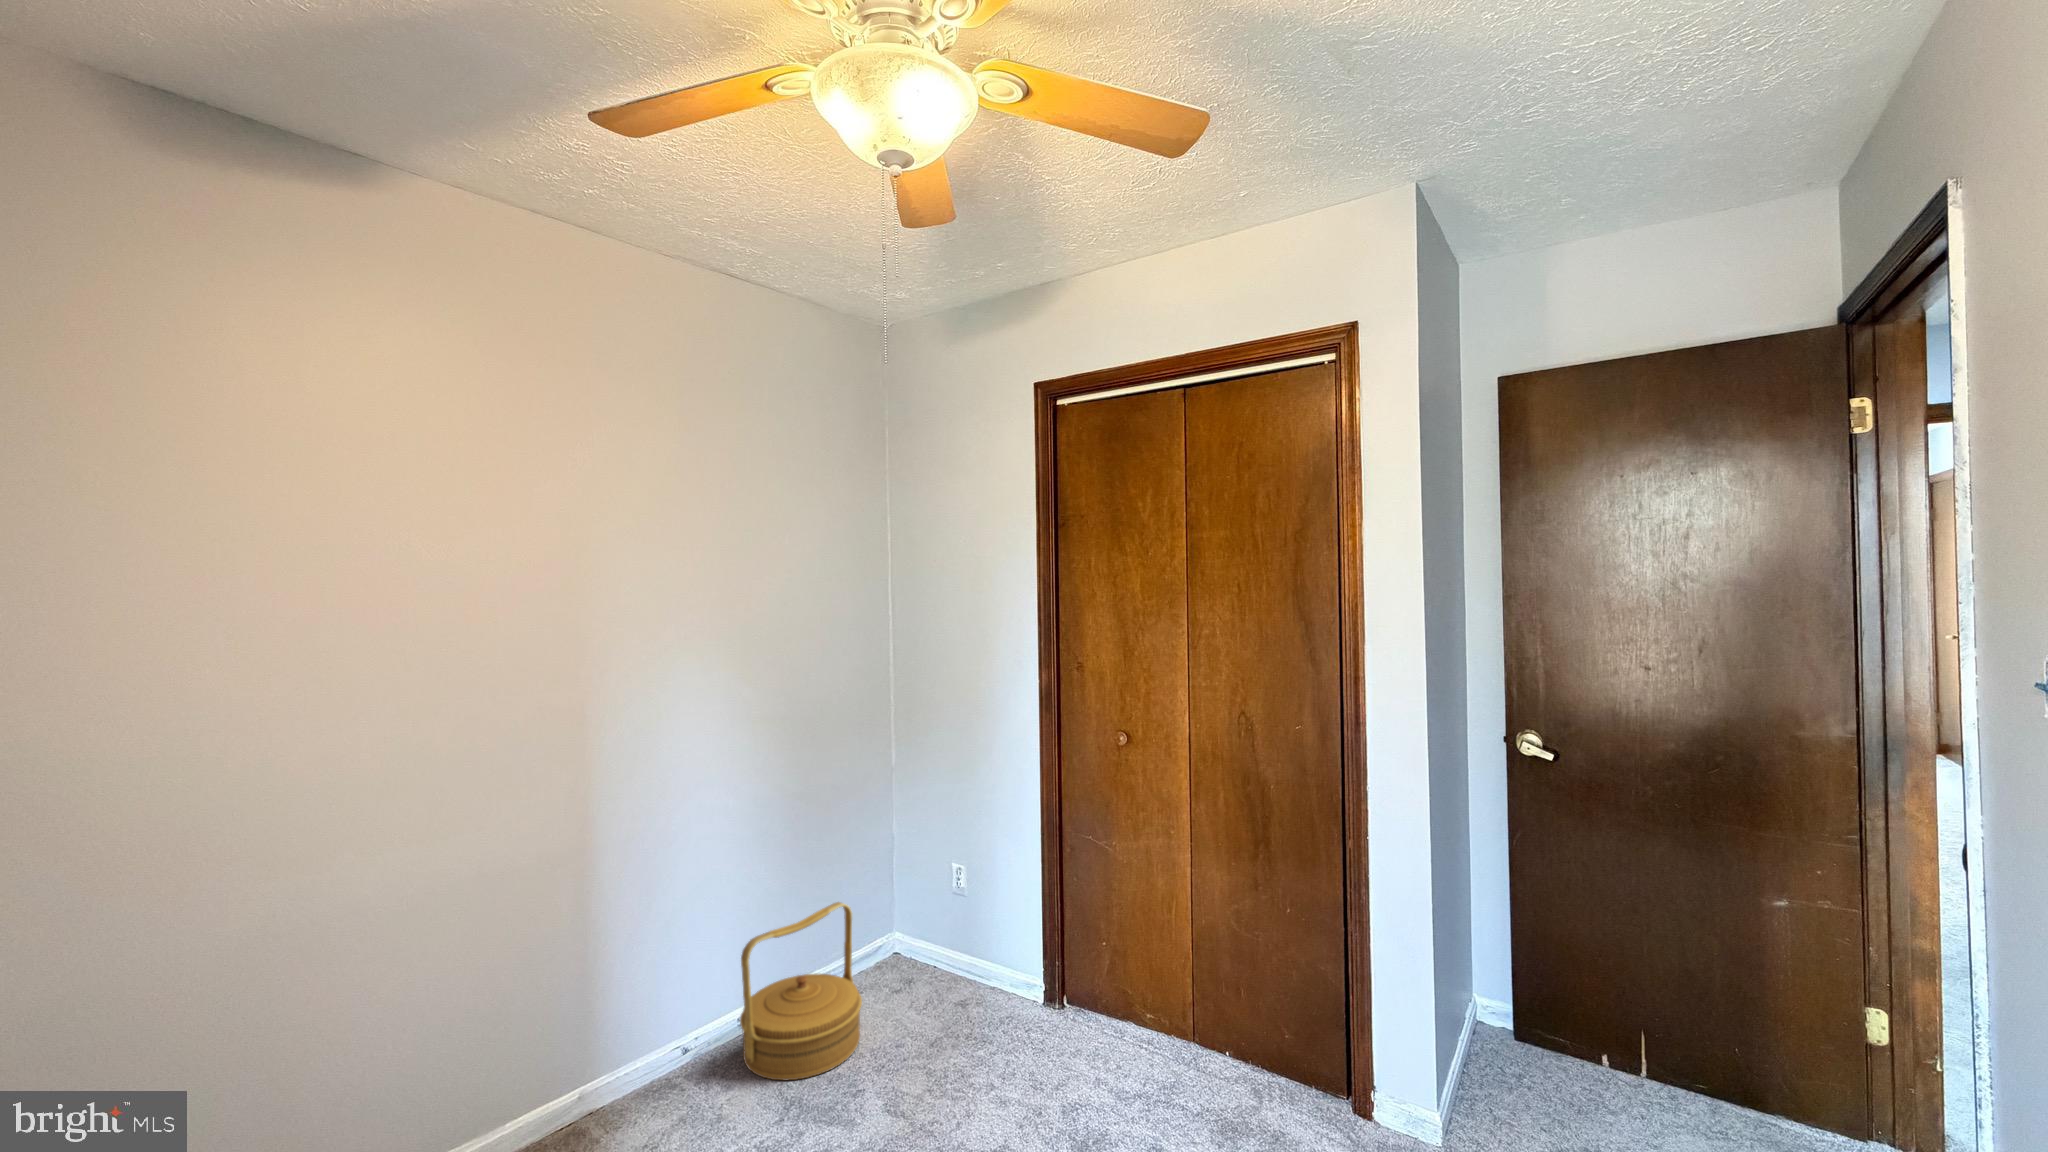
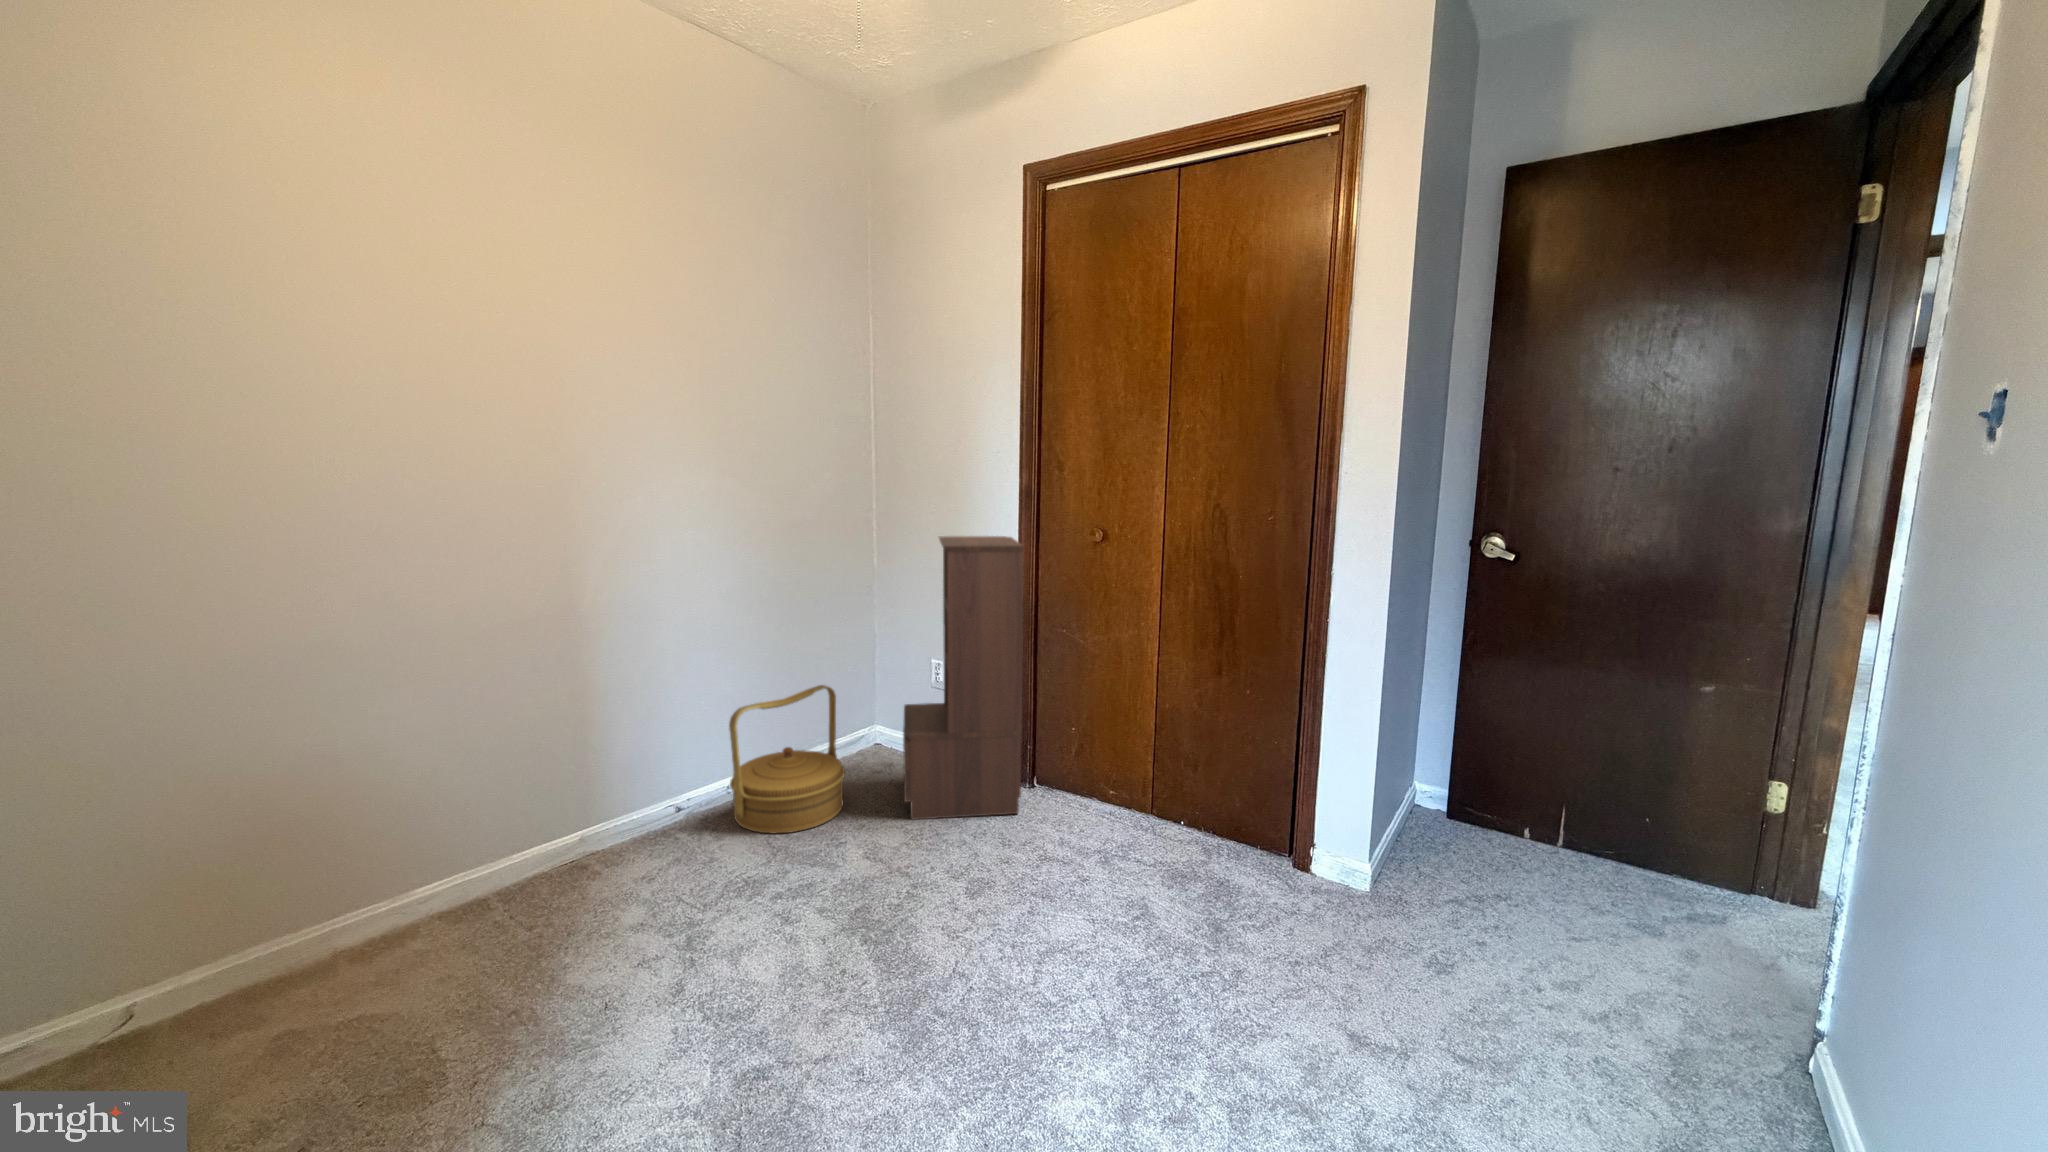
bookshelf: none [923,734,1050,1057] -> present [903,536,1024,820]

